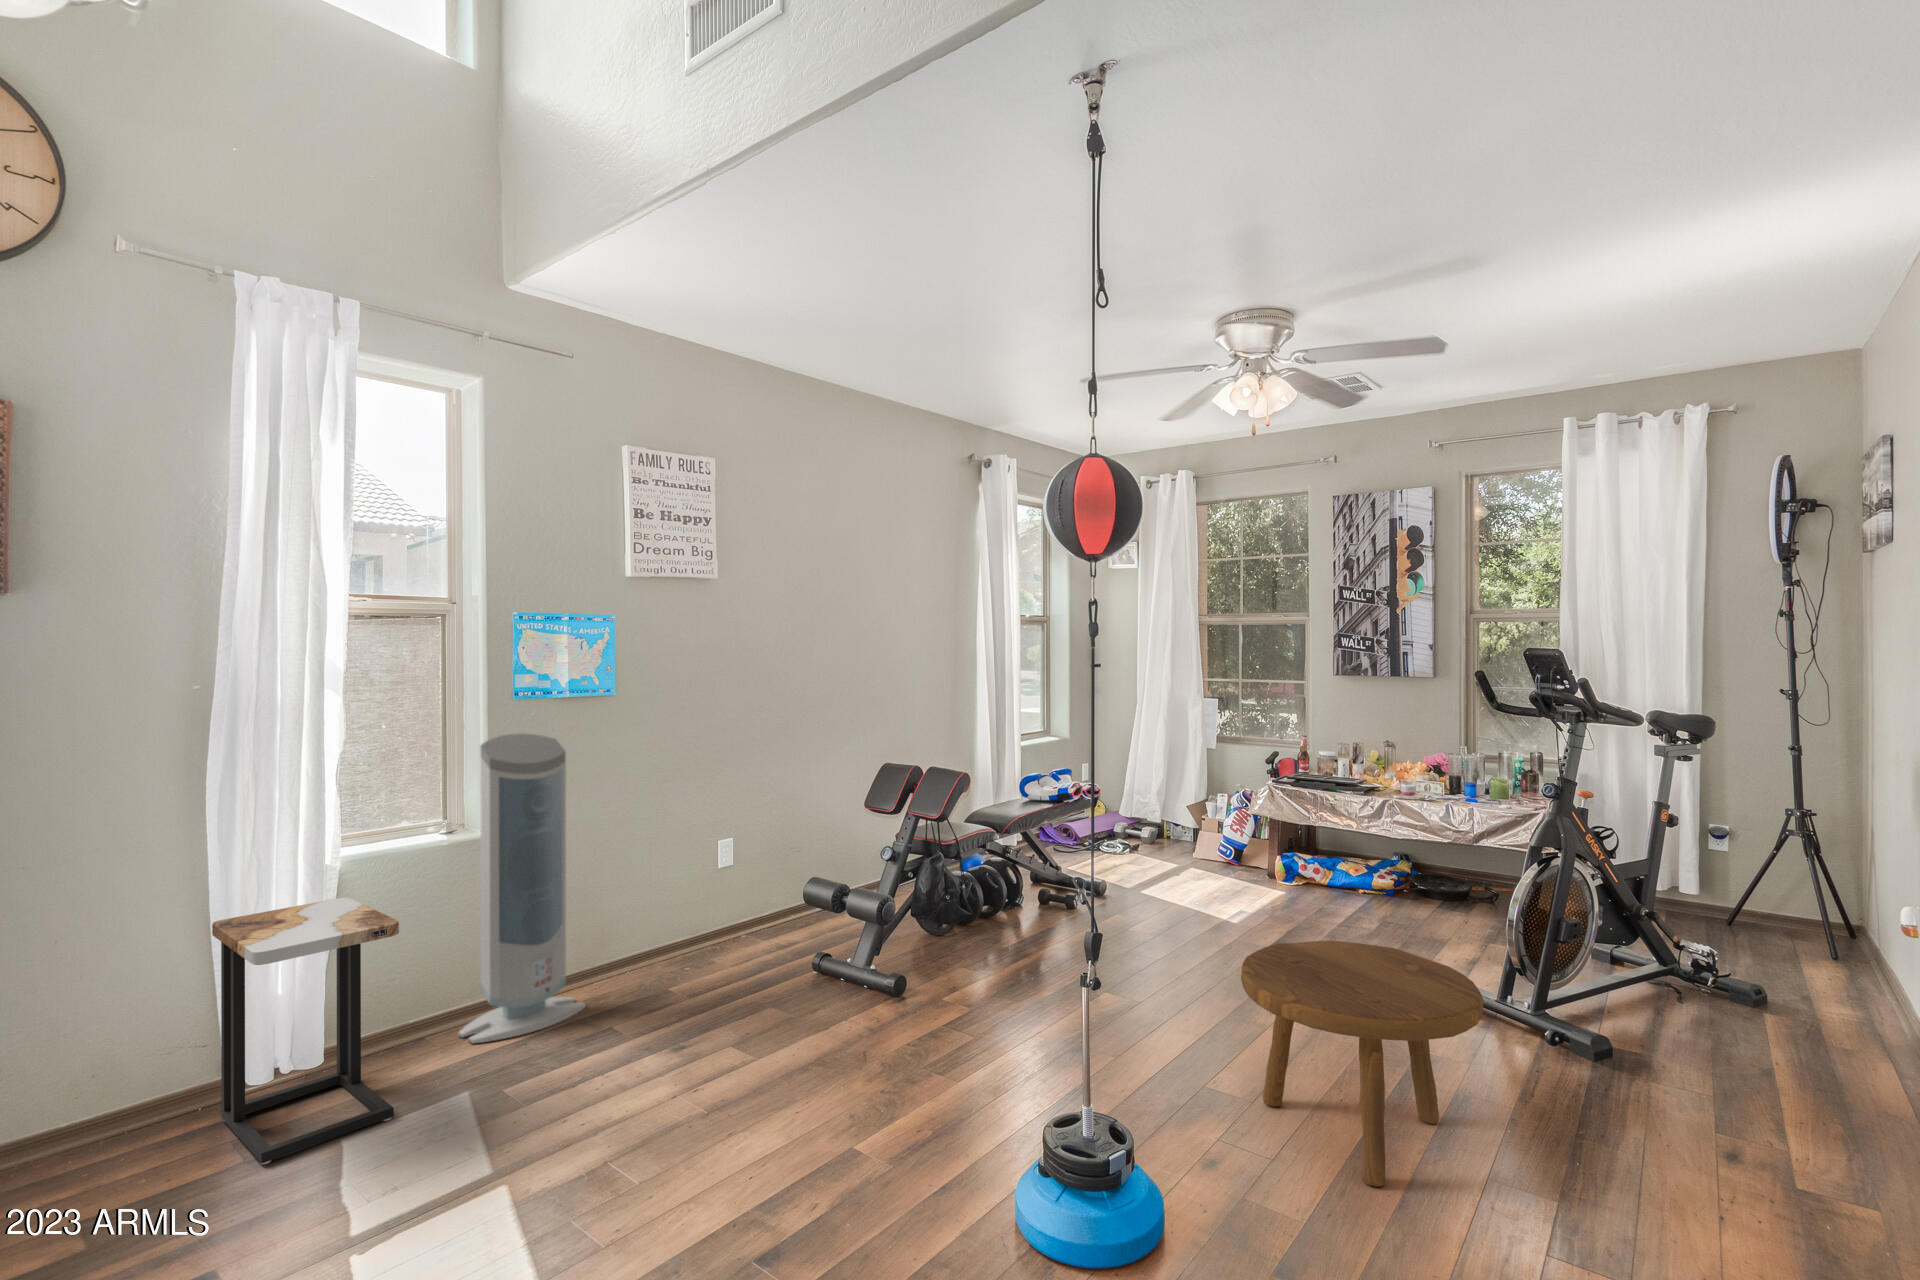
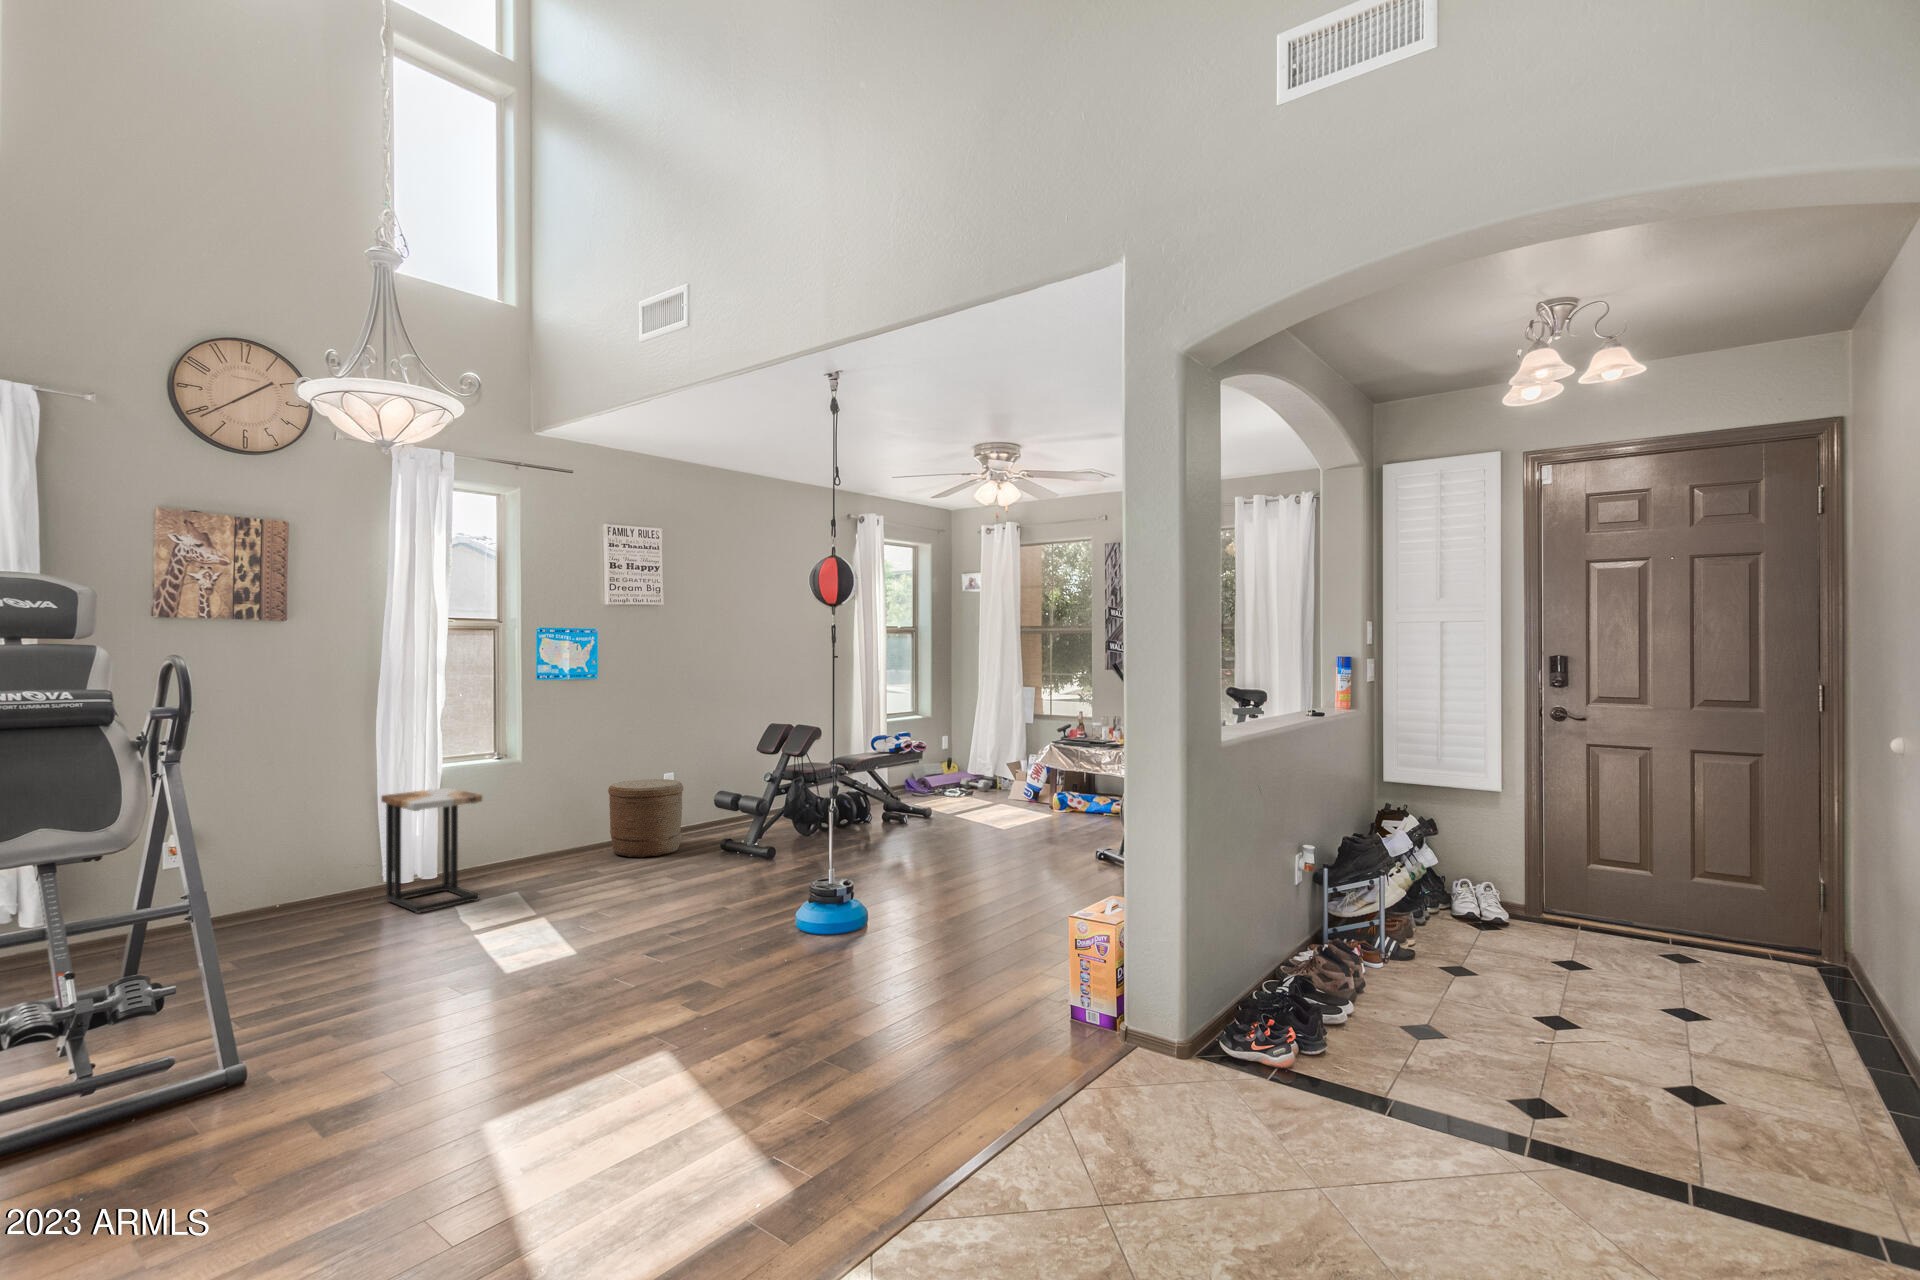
air purifier: present [458,734,586,1043] -> none [506,700,580,877]
woven basket: none [633,854,753,993] -> present [608,779,683,857]
footstool: present [1241,941,1484,1187] -> none [930,808,1044,914]

